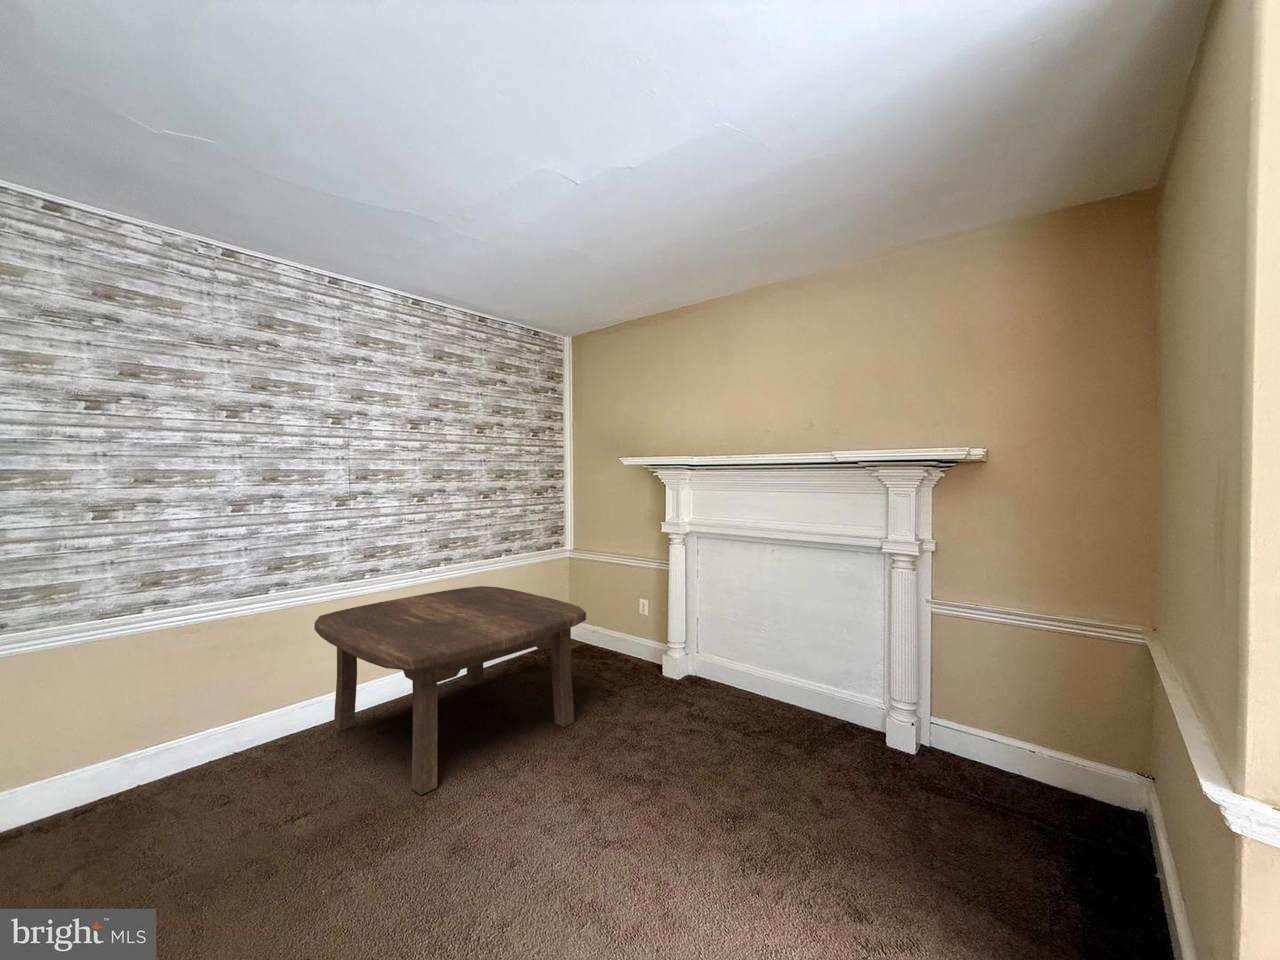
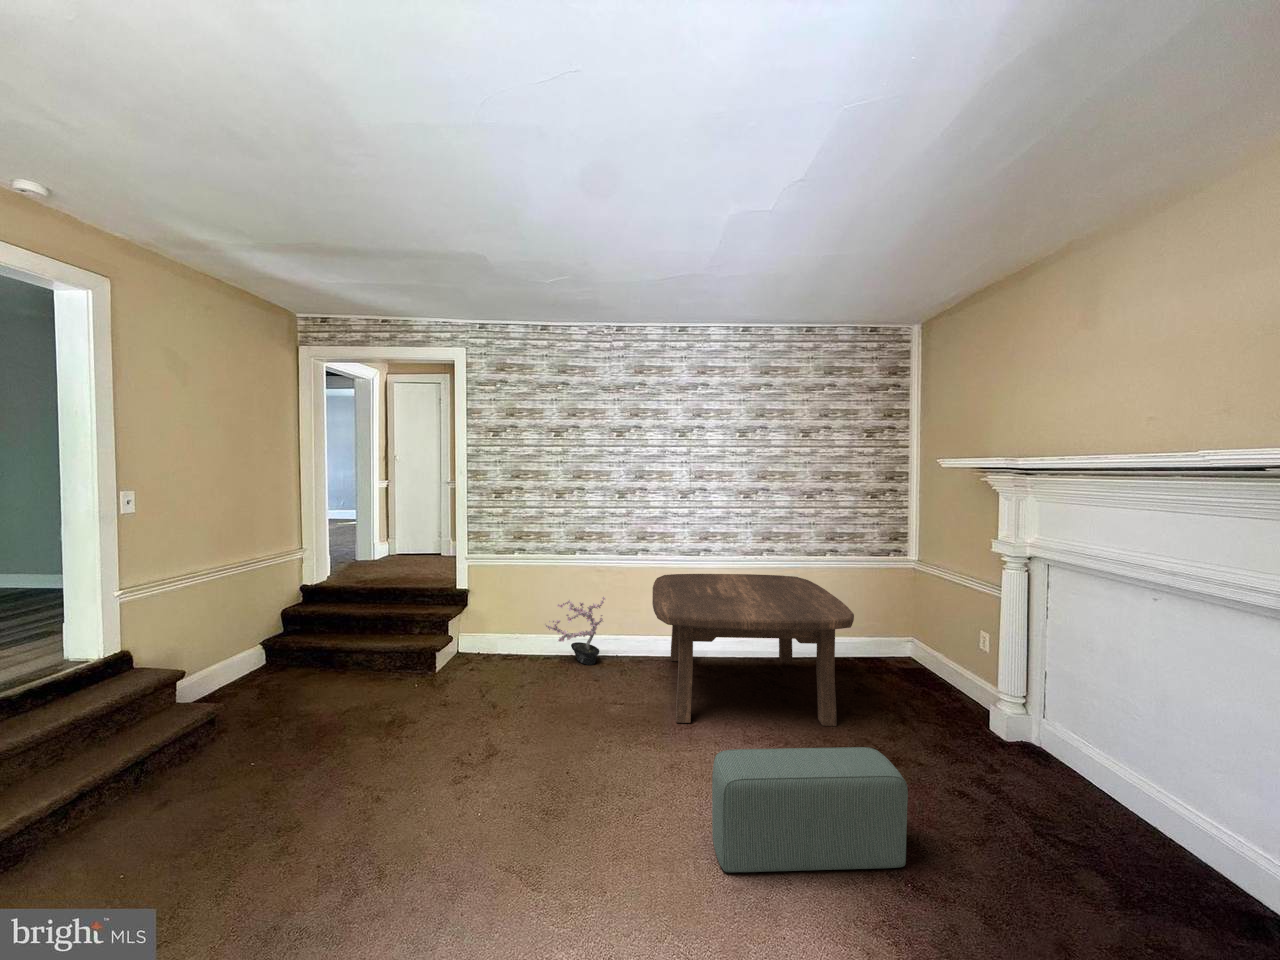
potted plant: none [90,668,233,790] -> present [545,597,605,665]
pouf: none [571,715,714,902] -> present [712,747,908,872]

